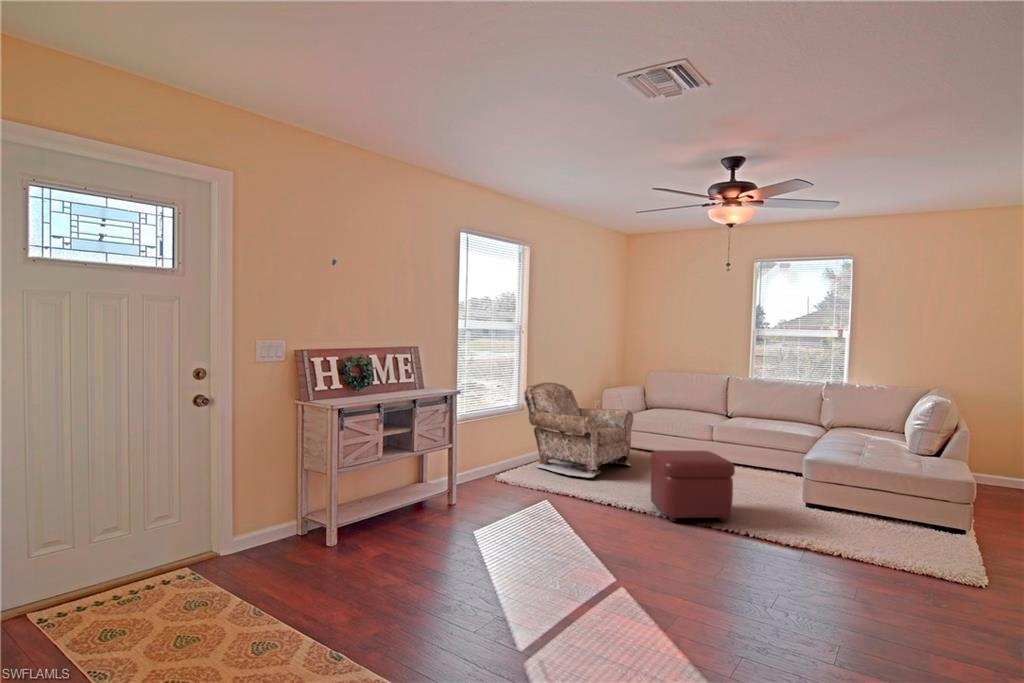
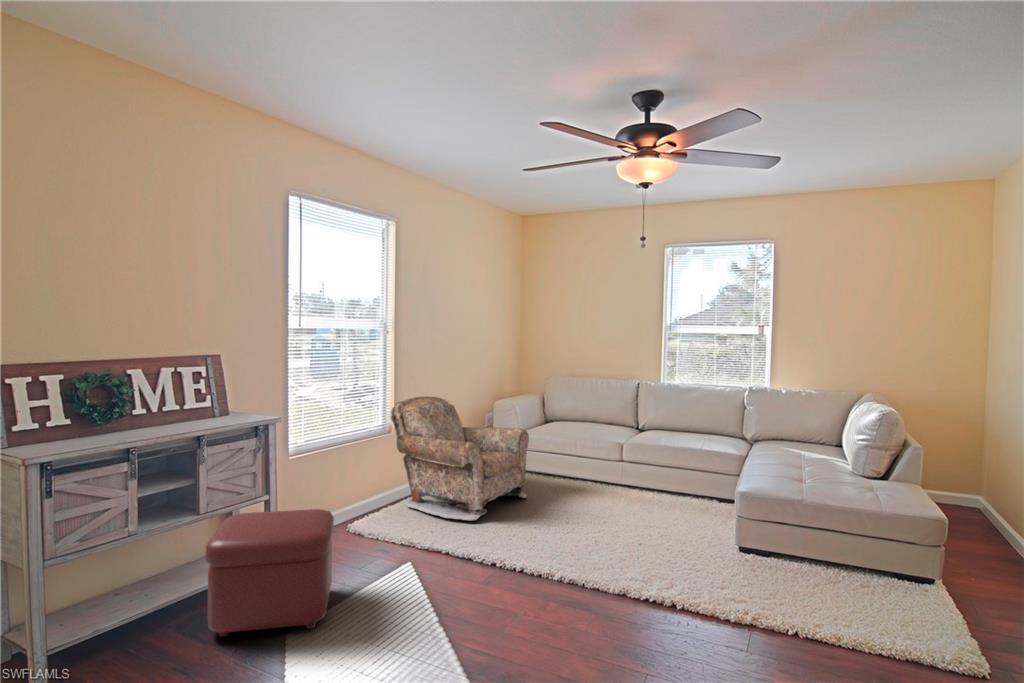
ottoman: present [650,450,735,521] -> present [206,509,334,637]

